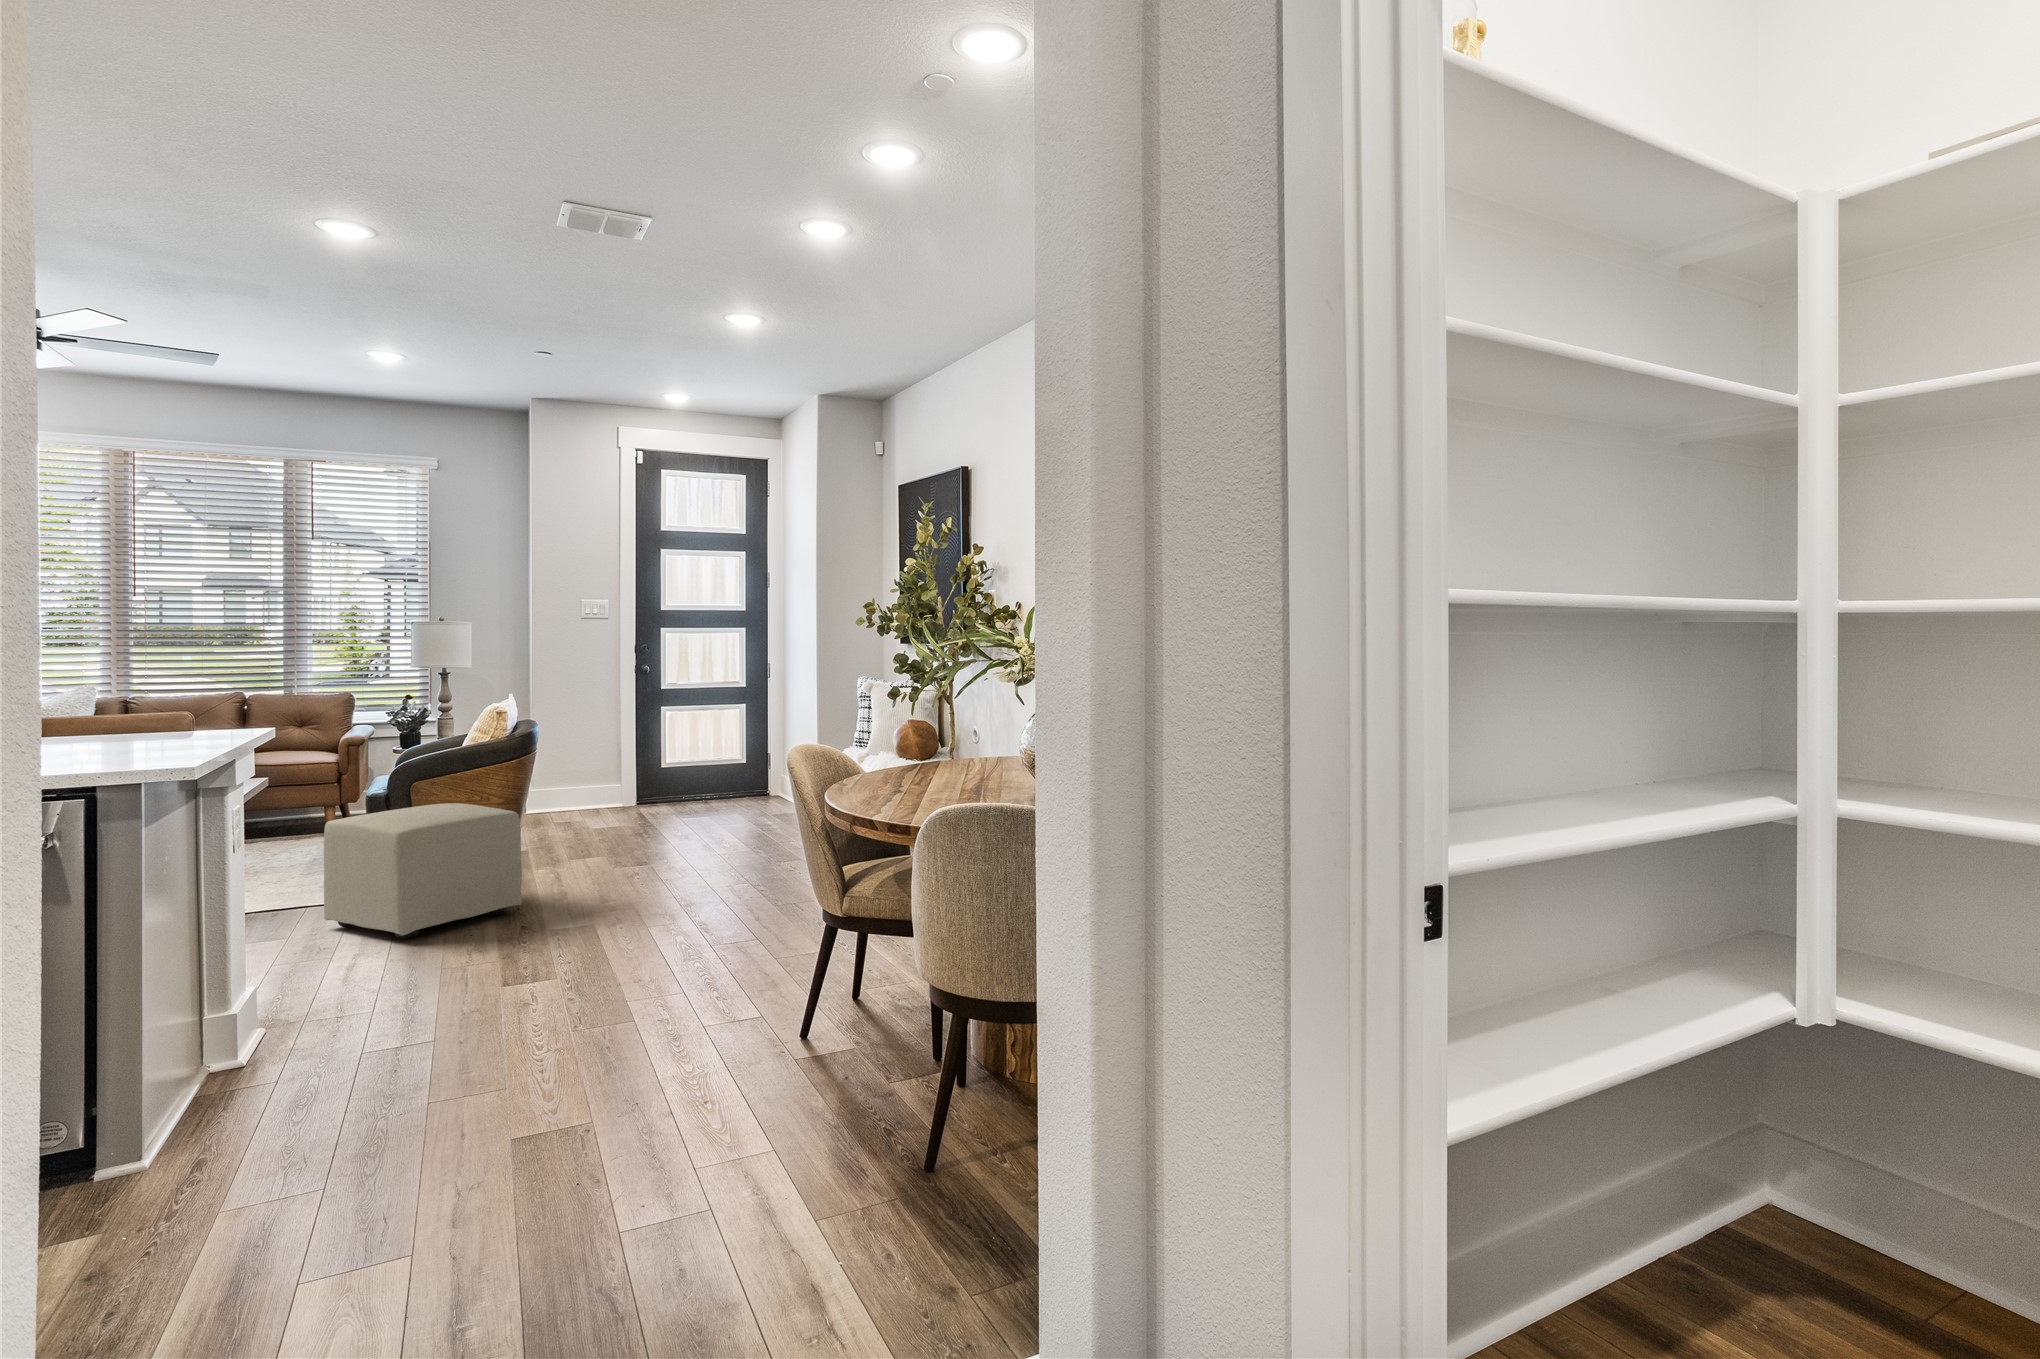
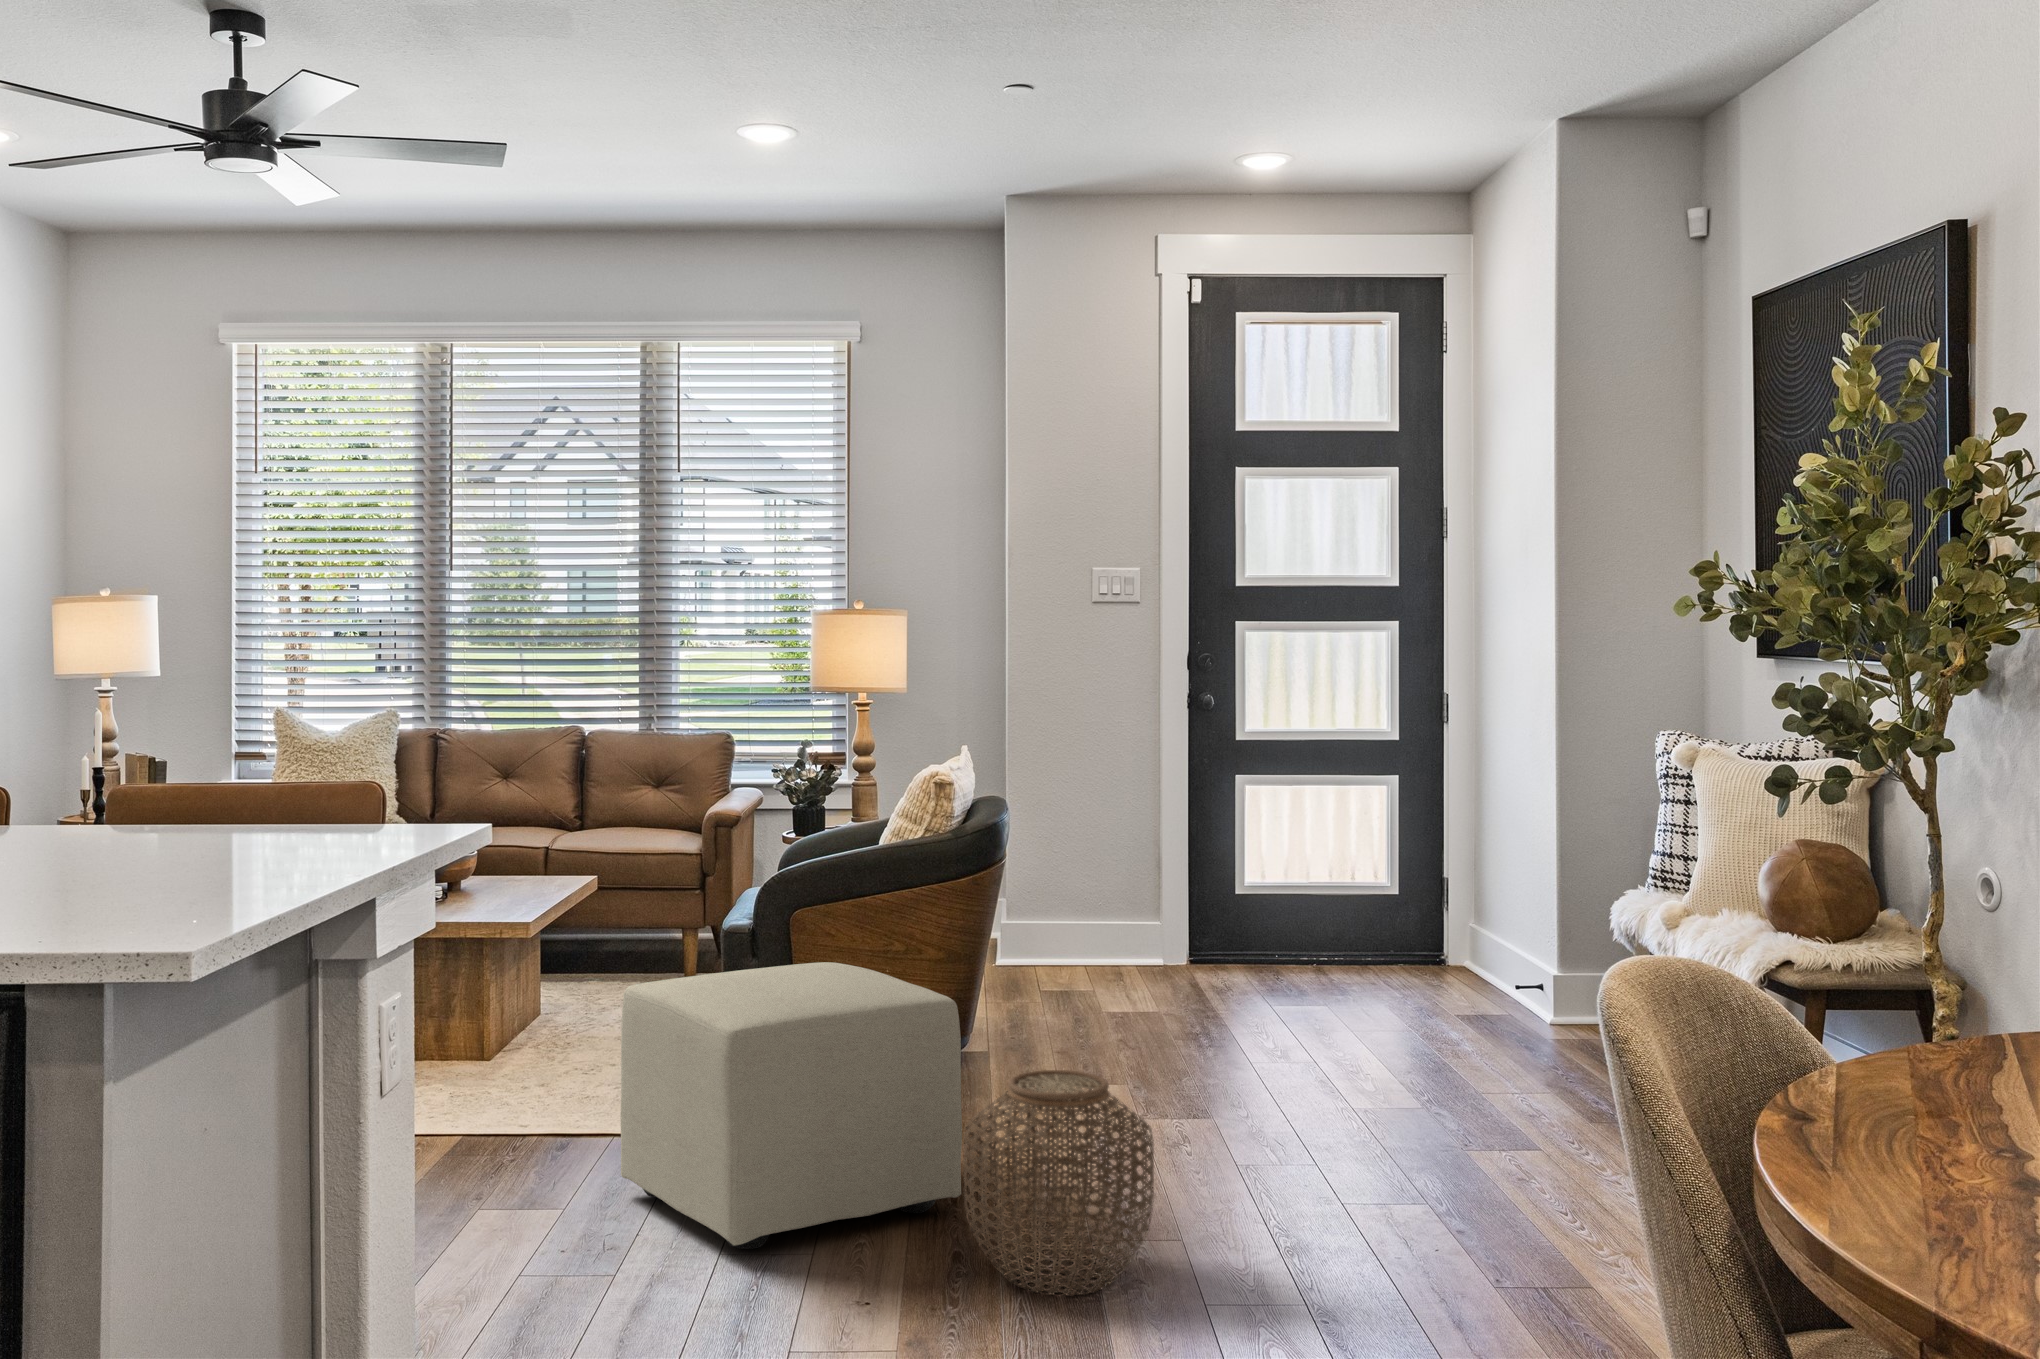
woven basket: none [526,836,619,933] -> present [964,1070,1154,1295]

